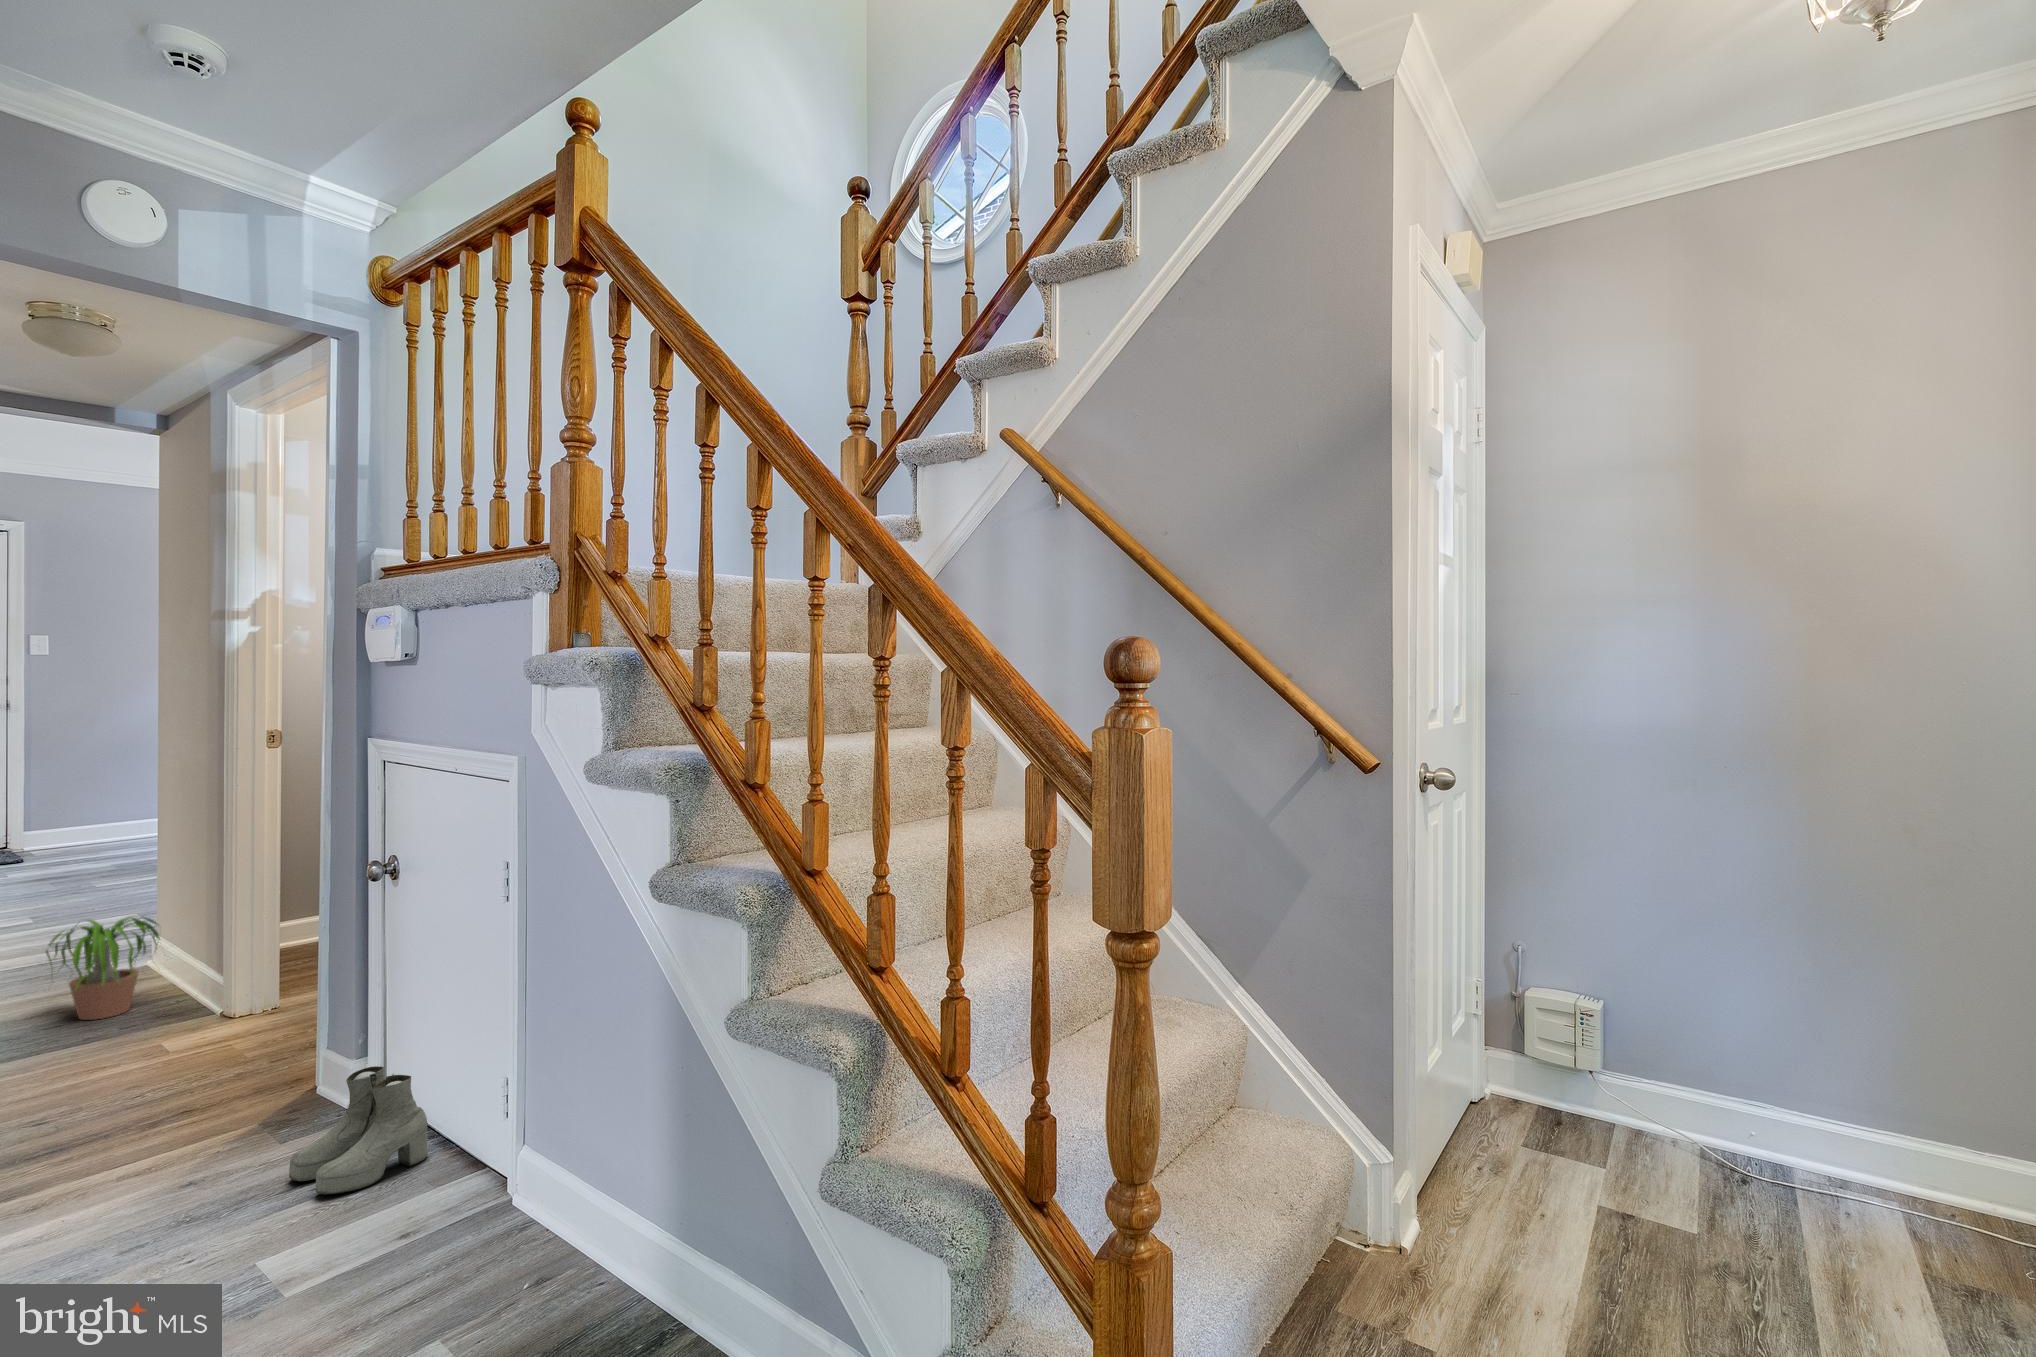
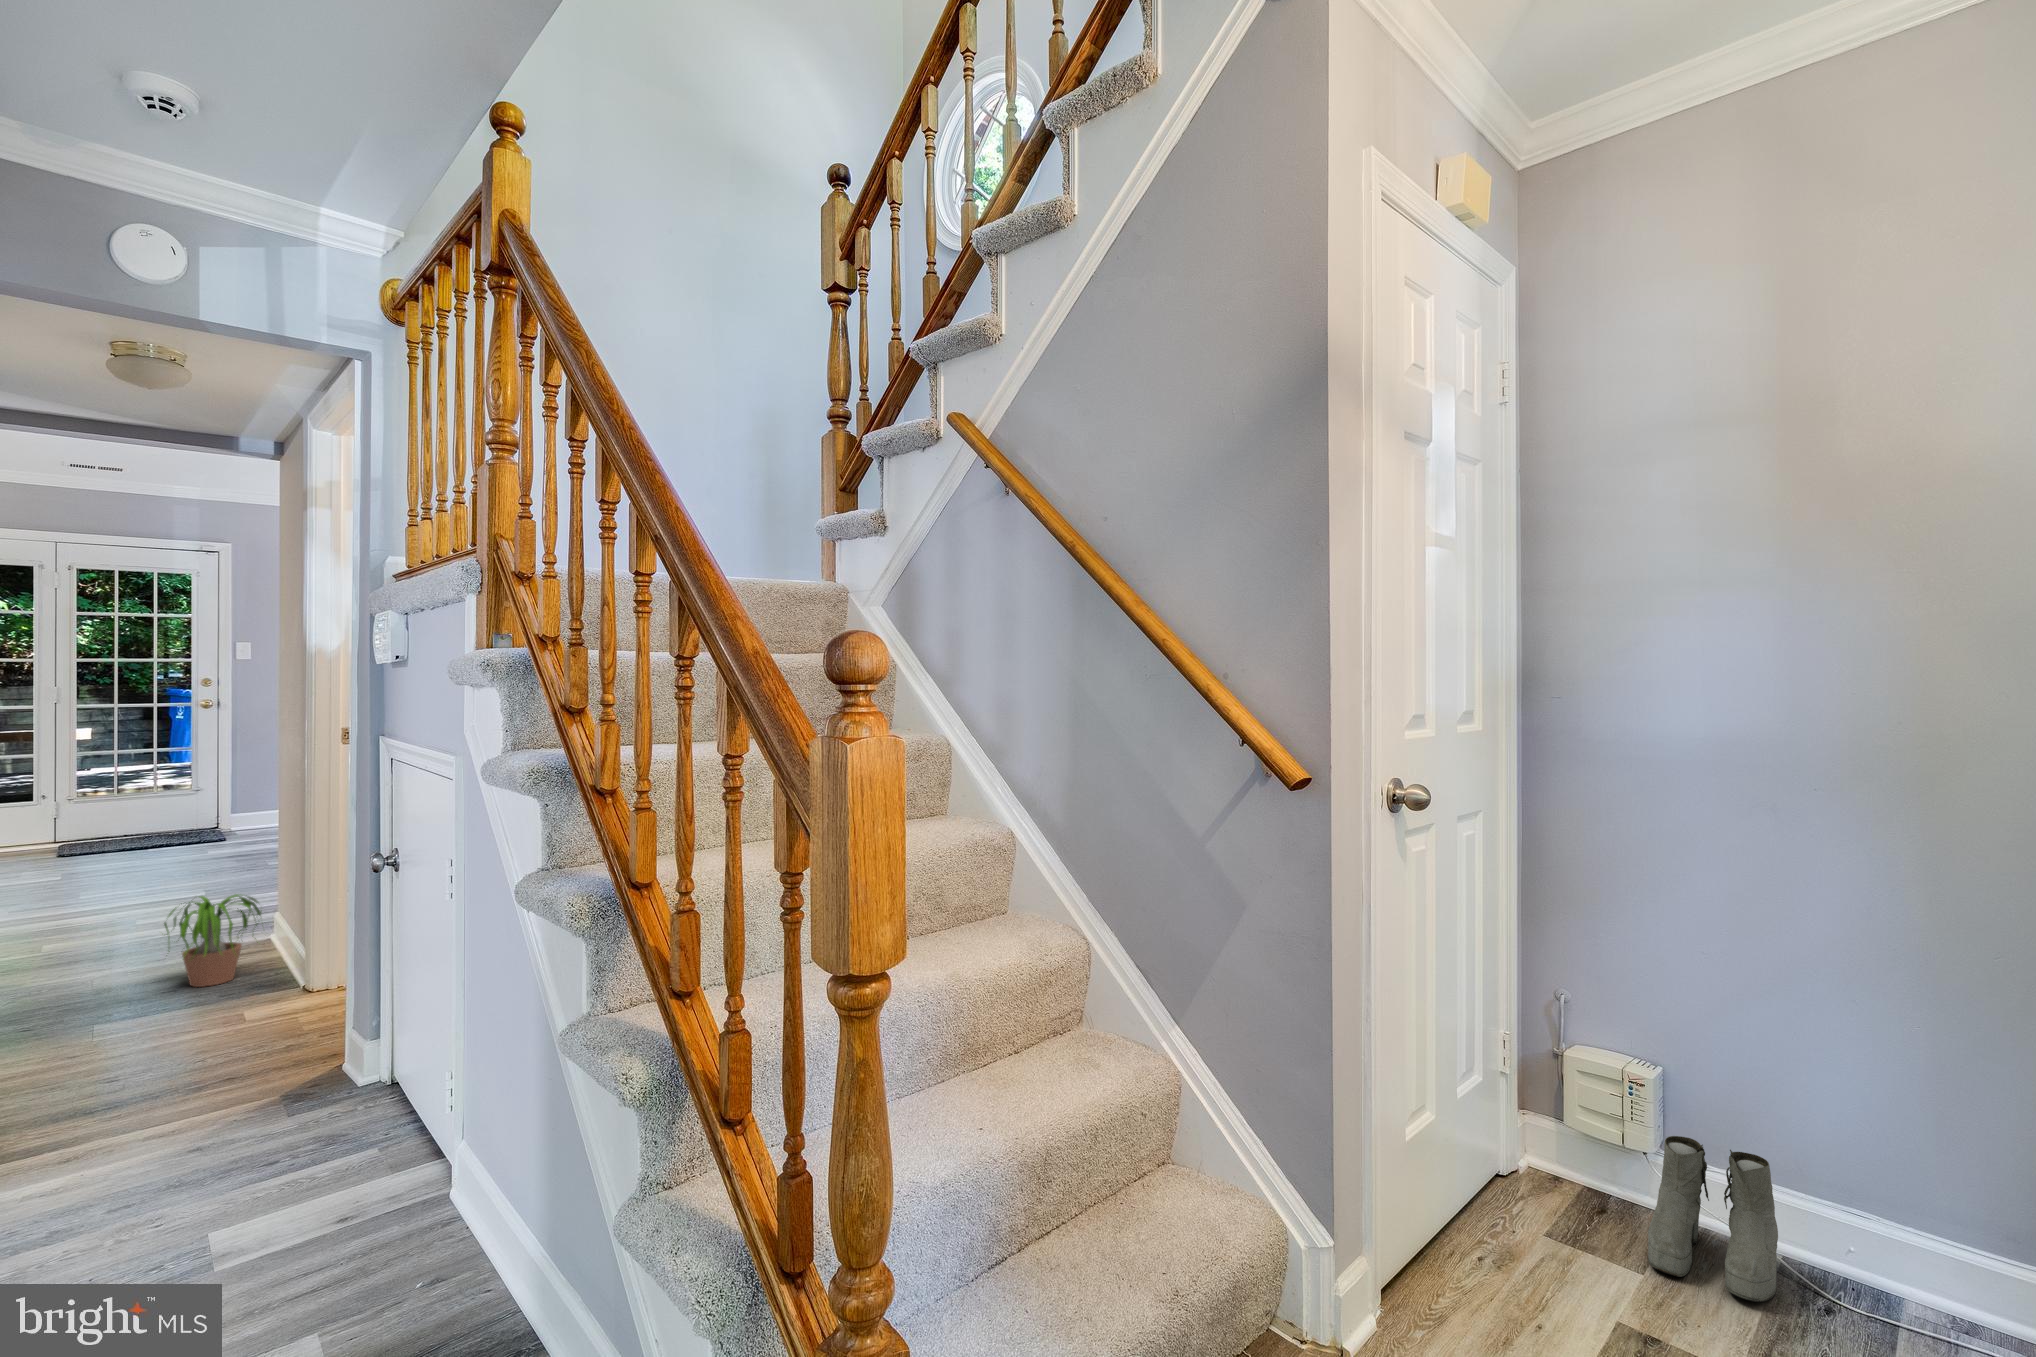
boots: present [289,1066,427,1195] -> present [1648,1136,1778,1302]

